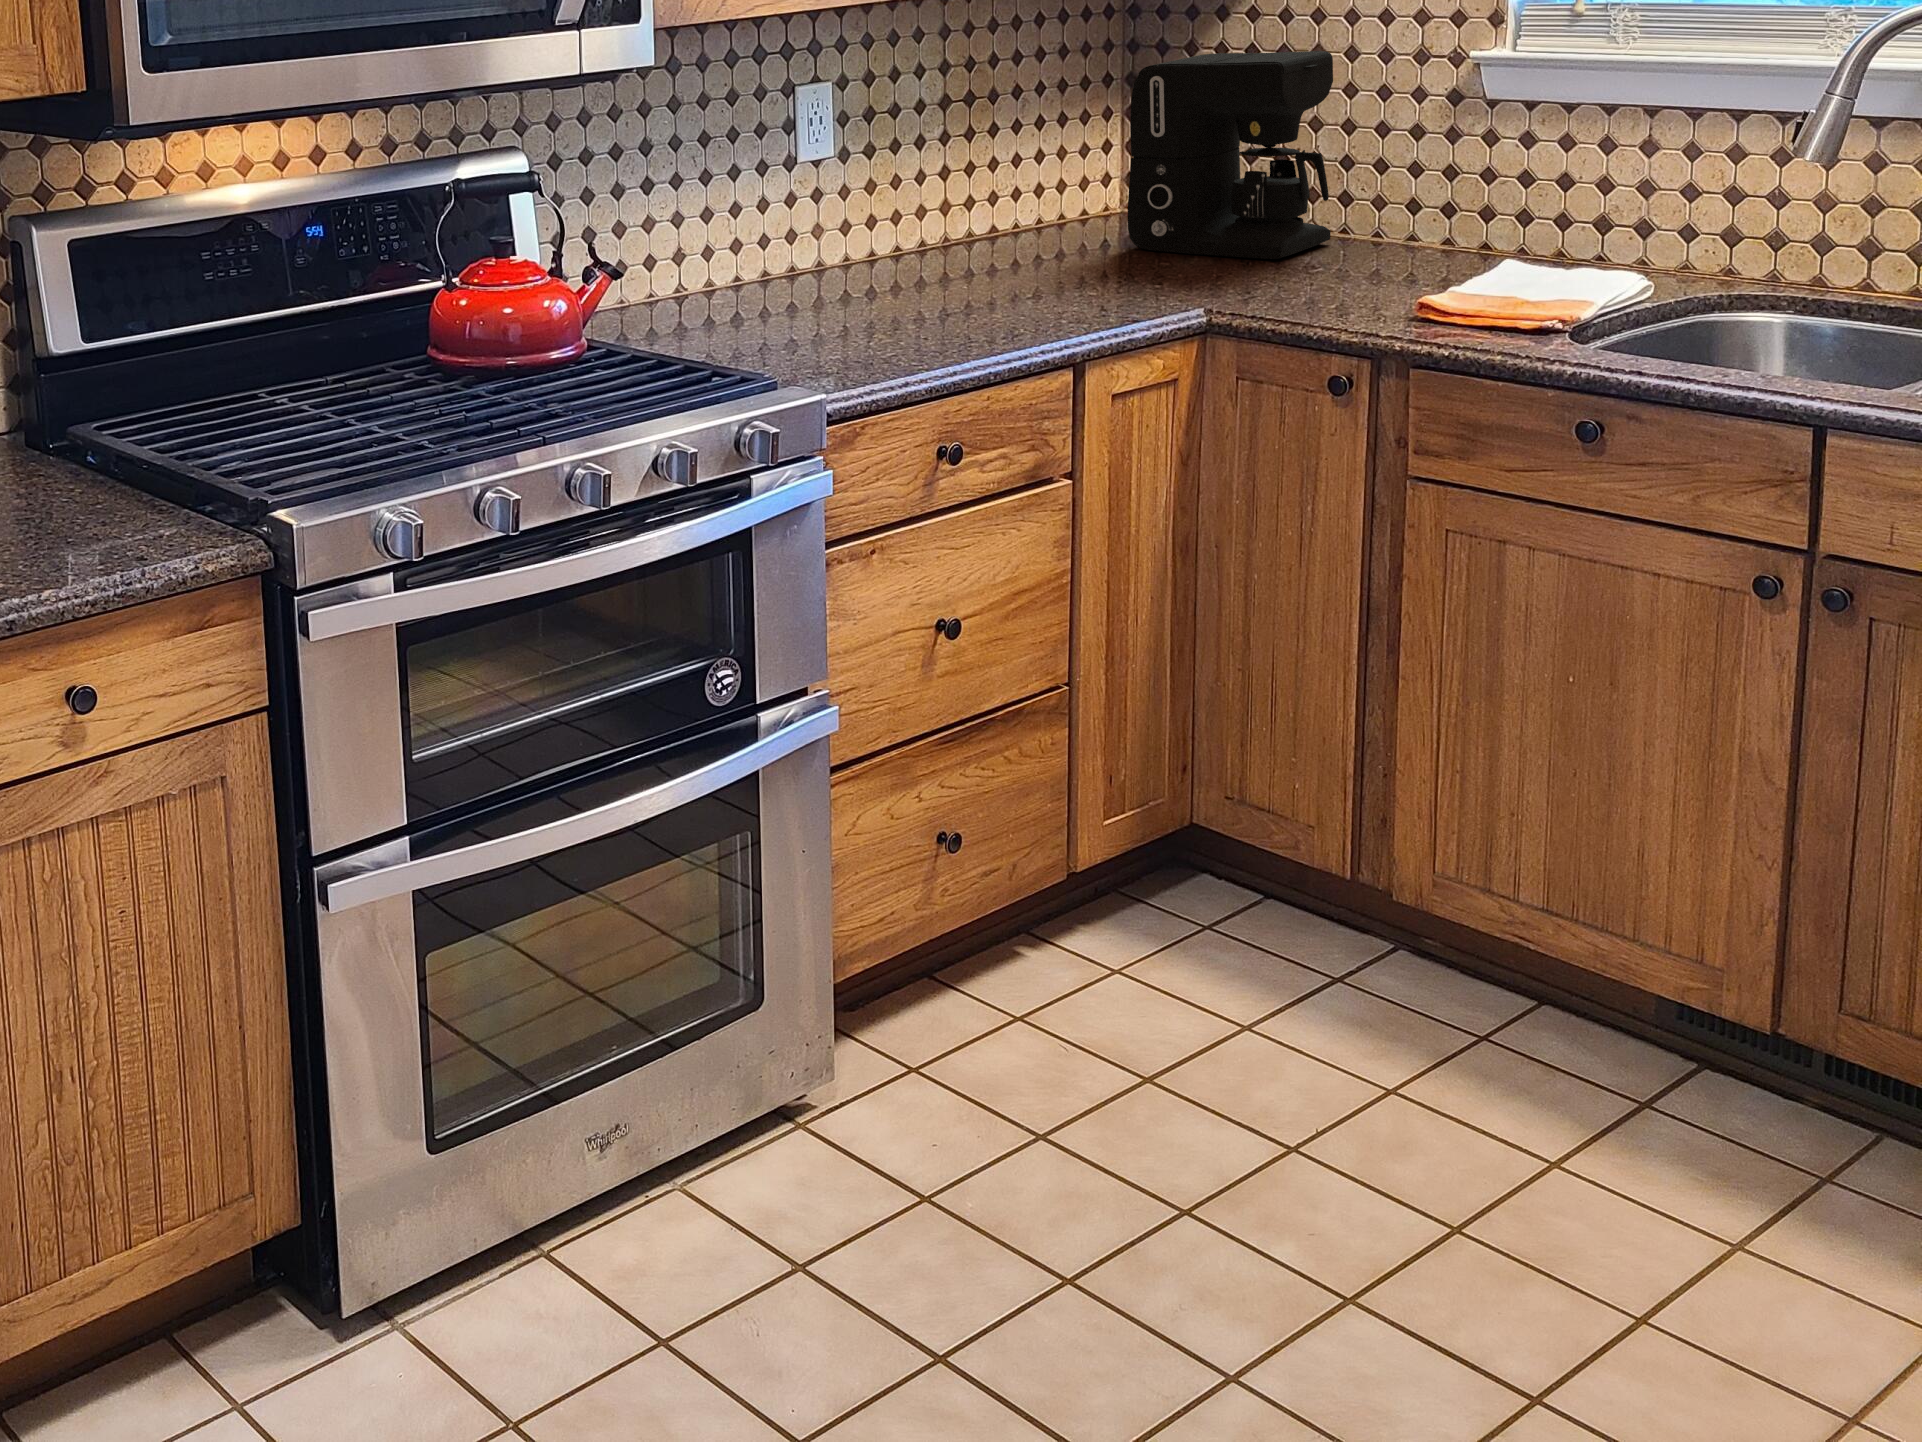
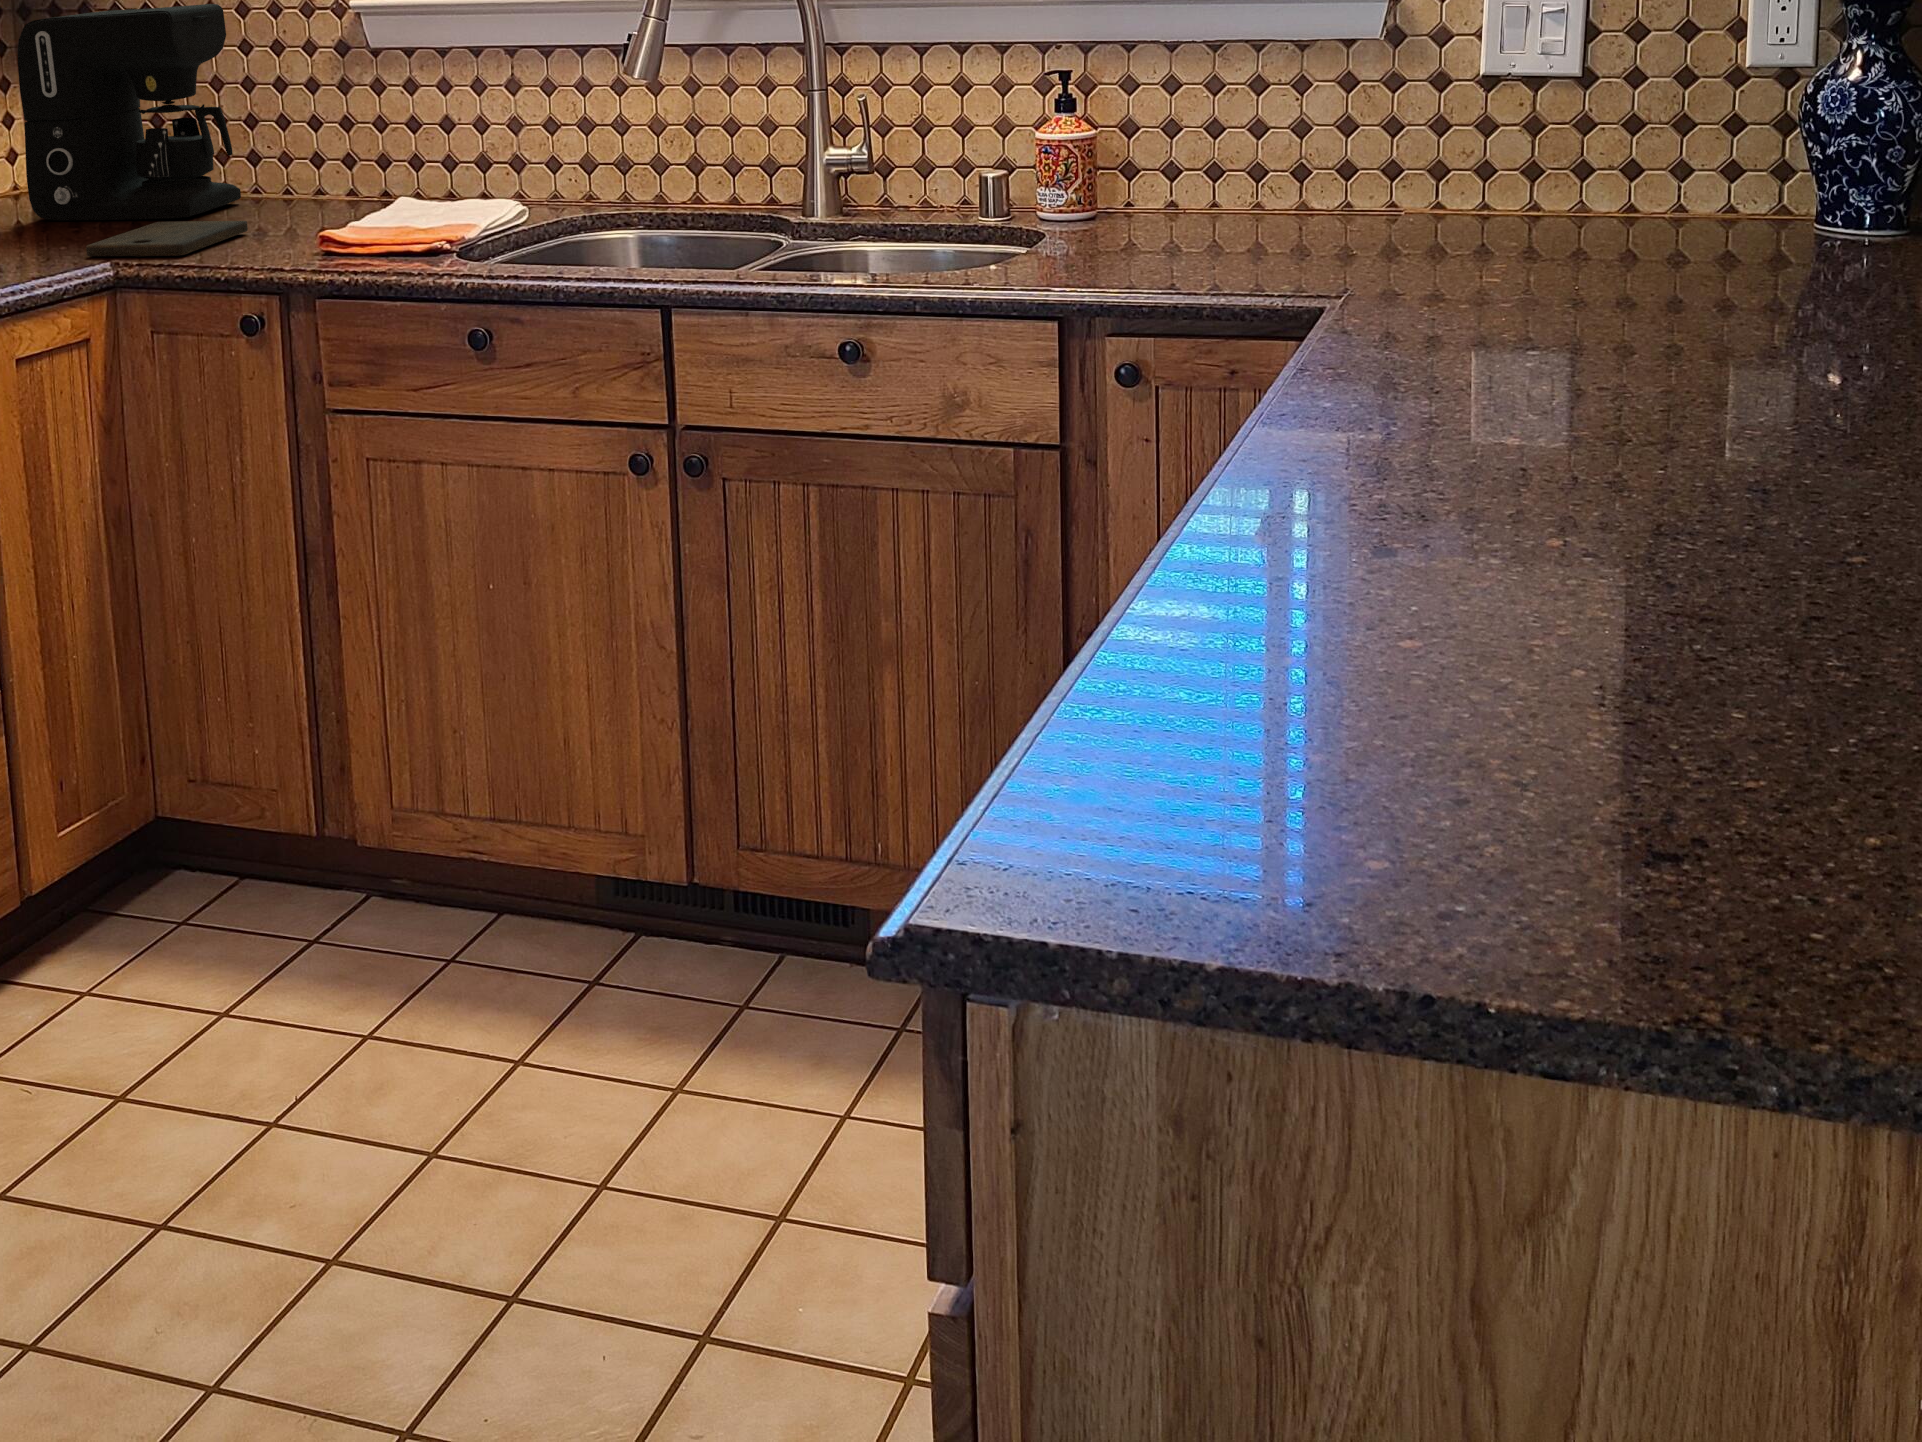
cutting board: none [1186,266,1342,308] -> present [86,221,248,256]

